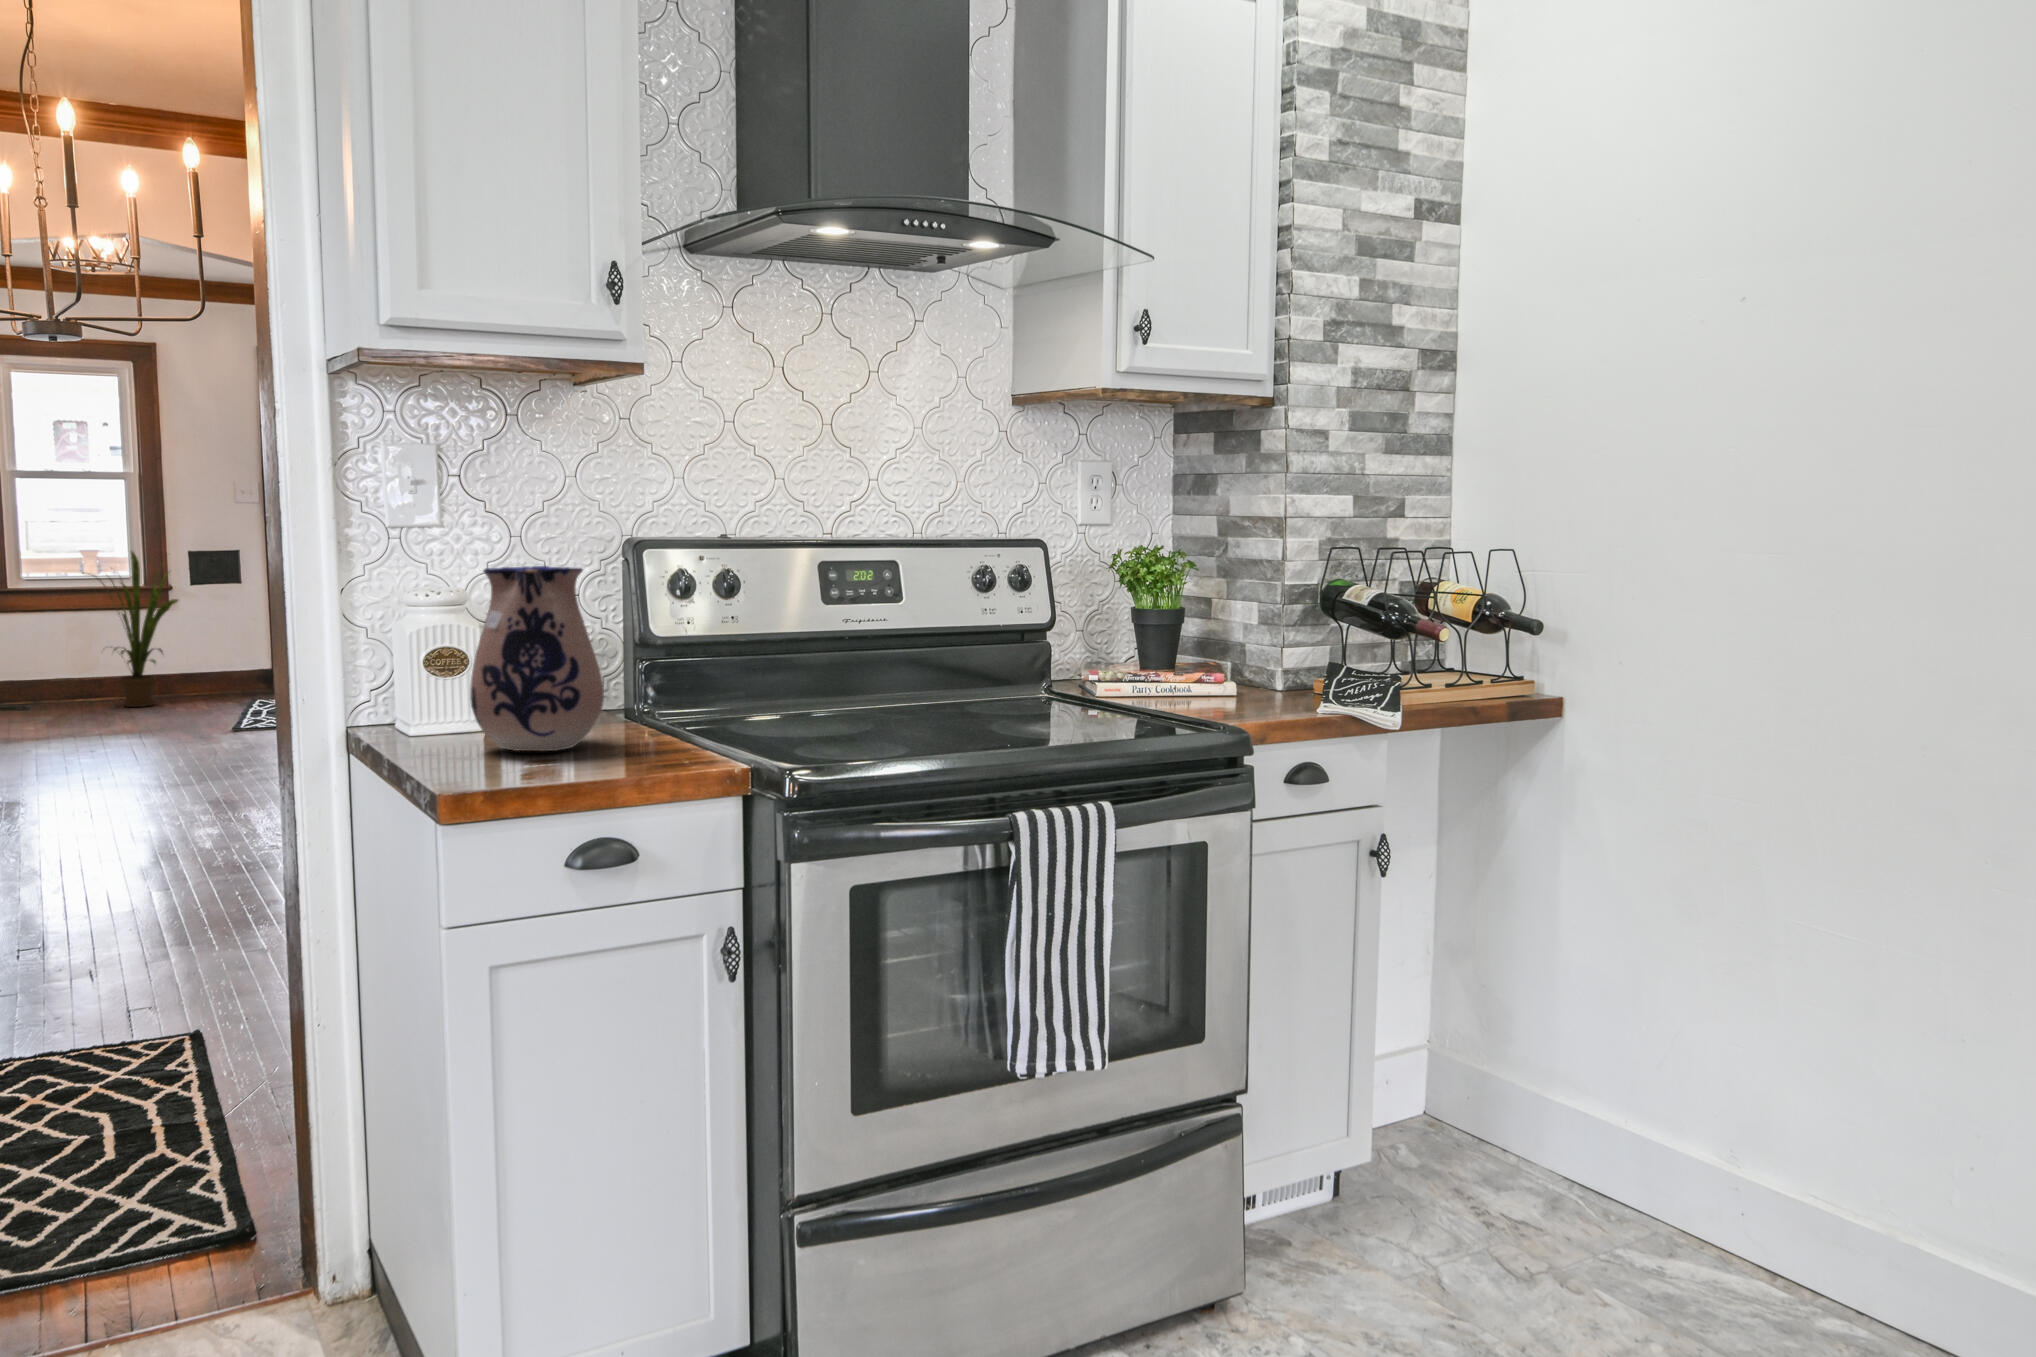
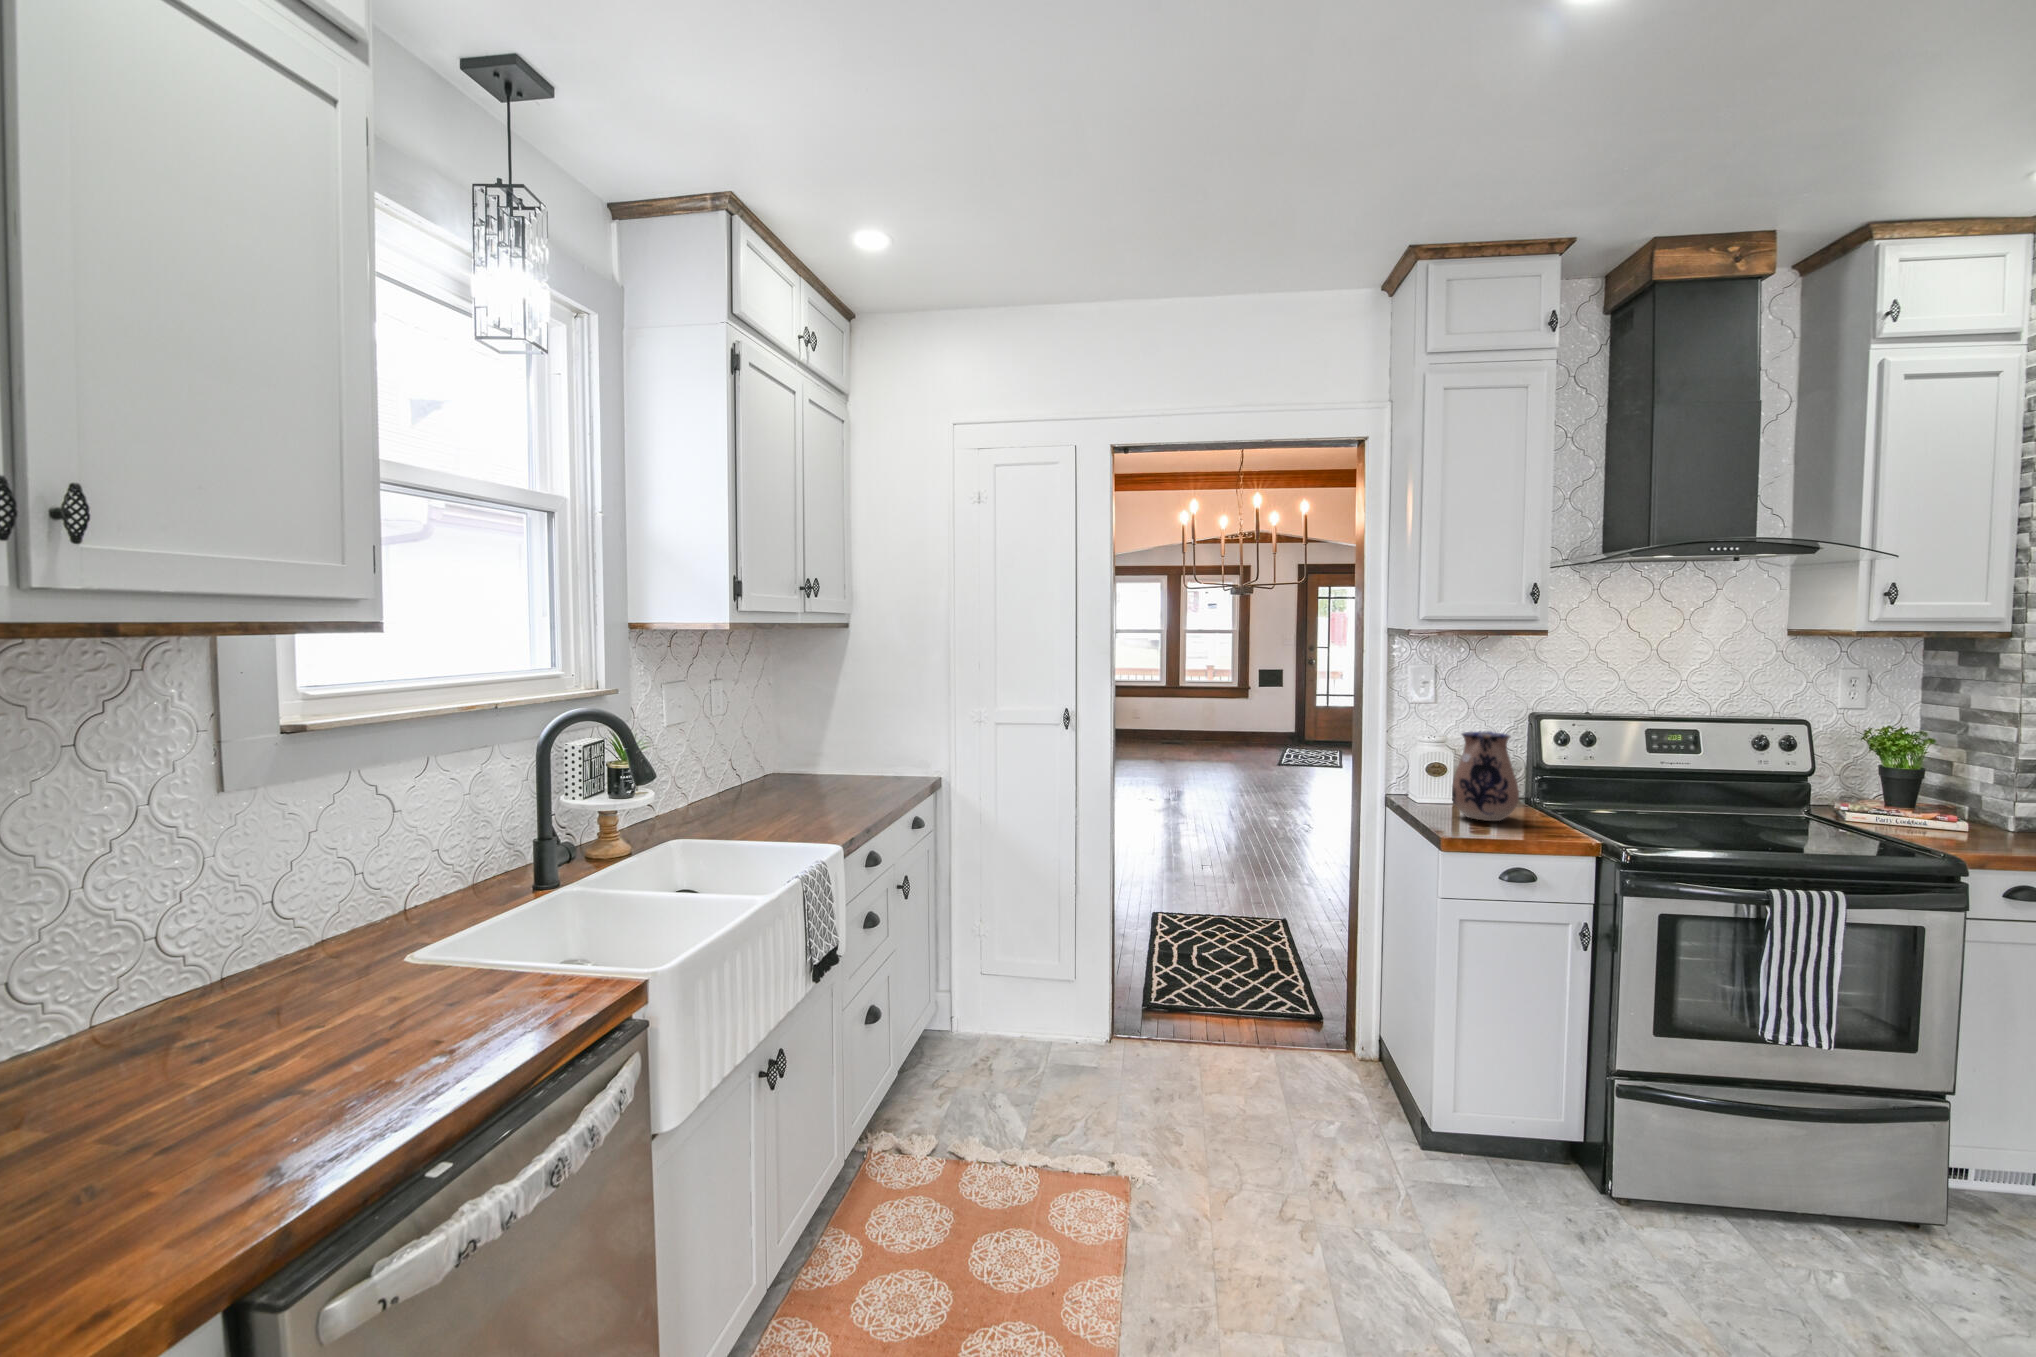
house plant: present [88,552,178,707] -> none [1196,664,1241,744]

